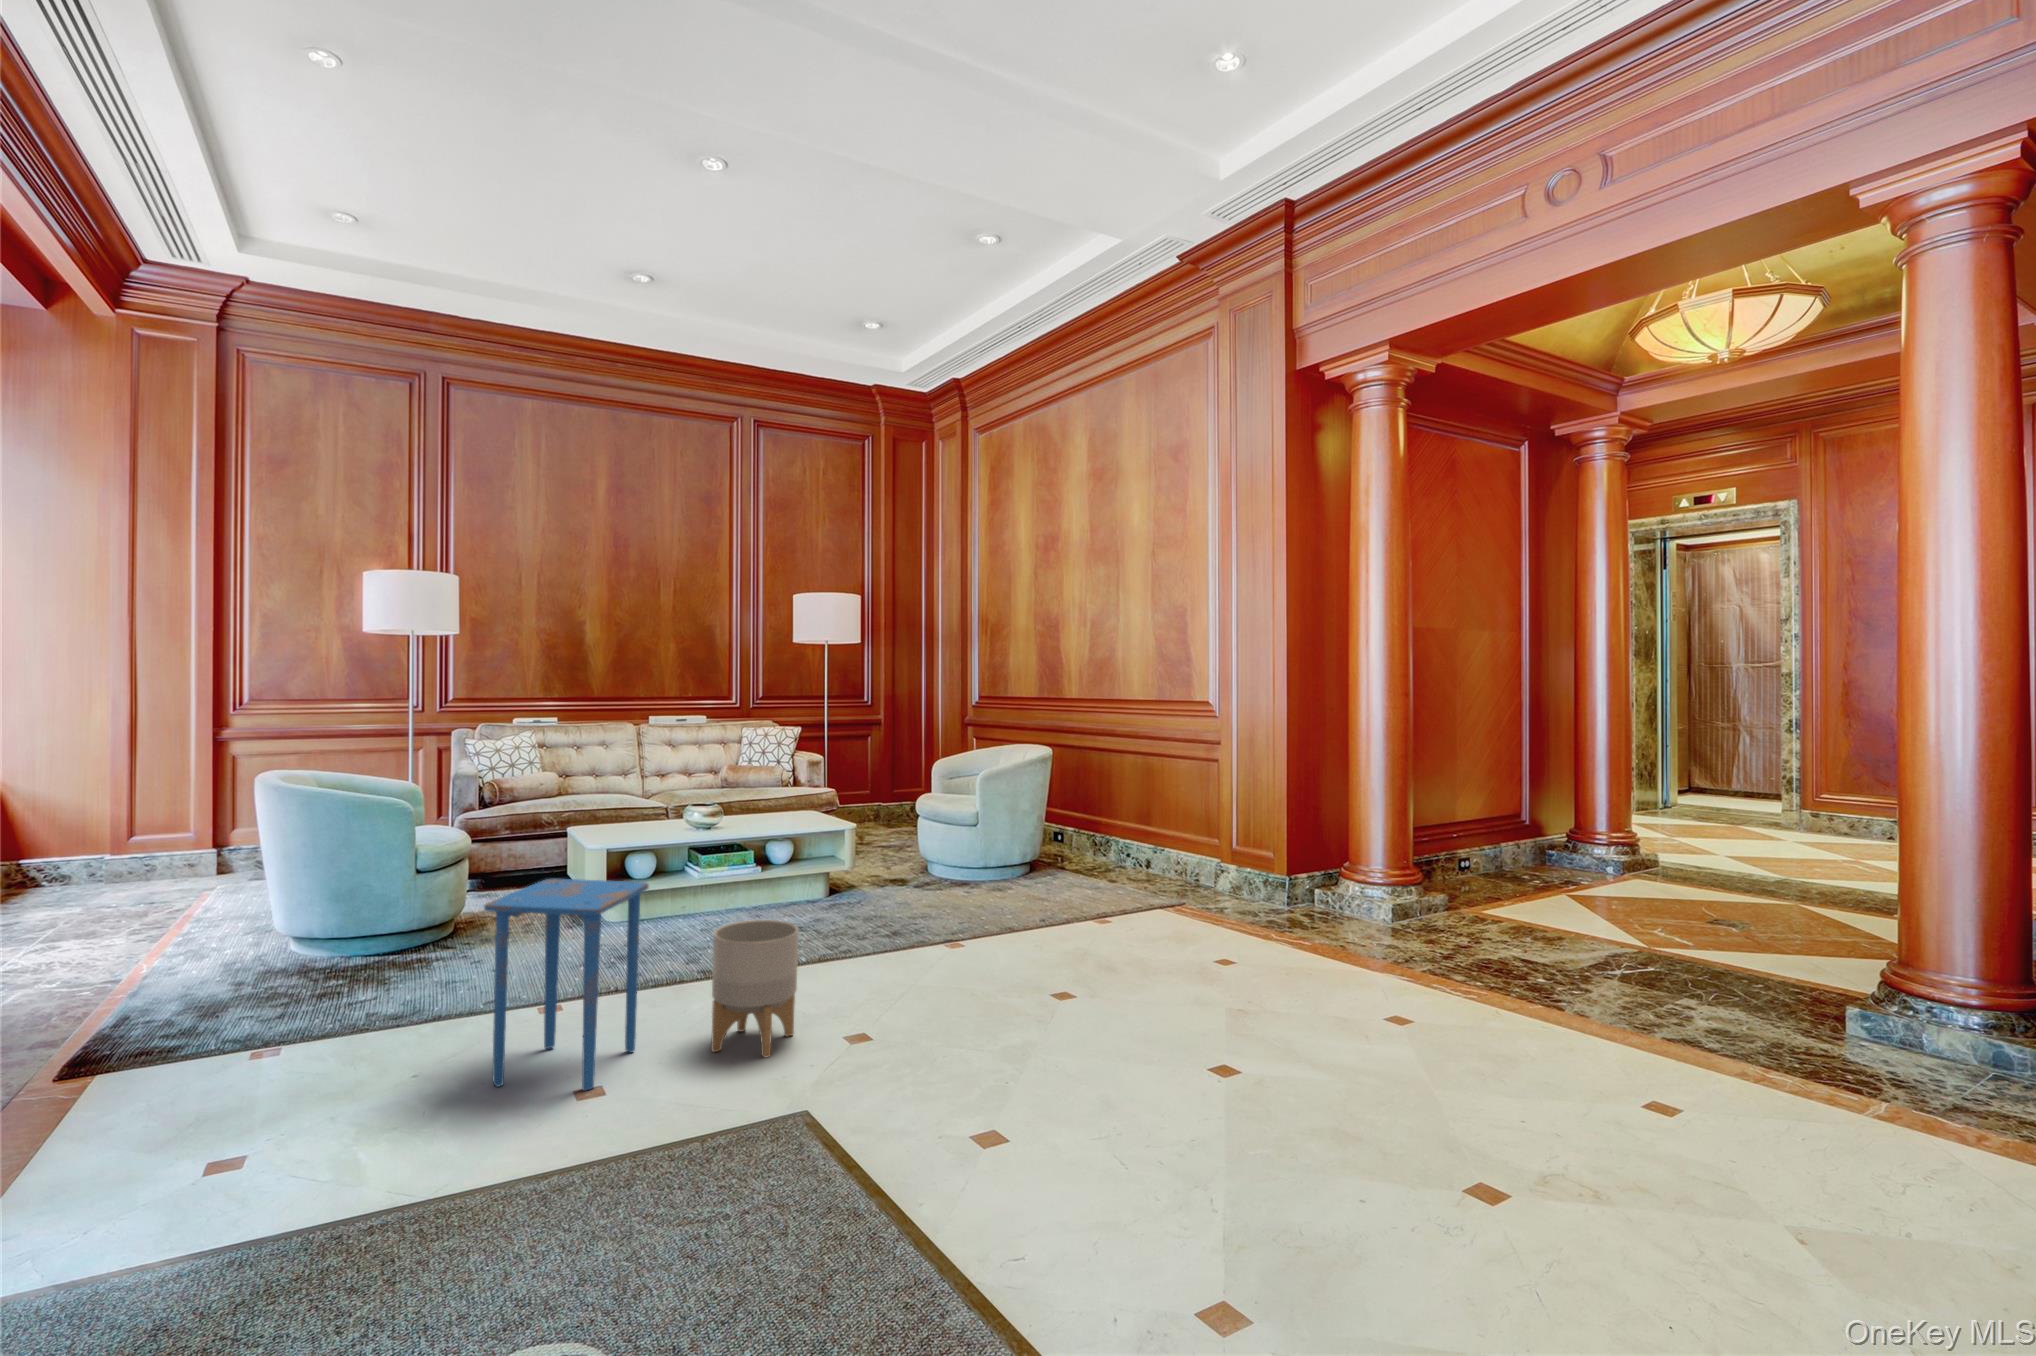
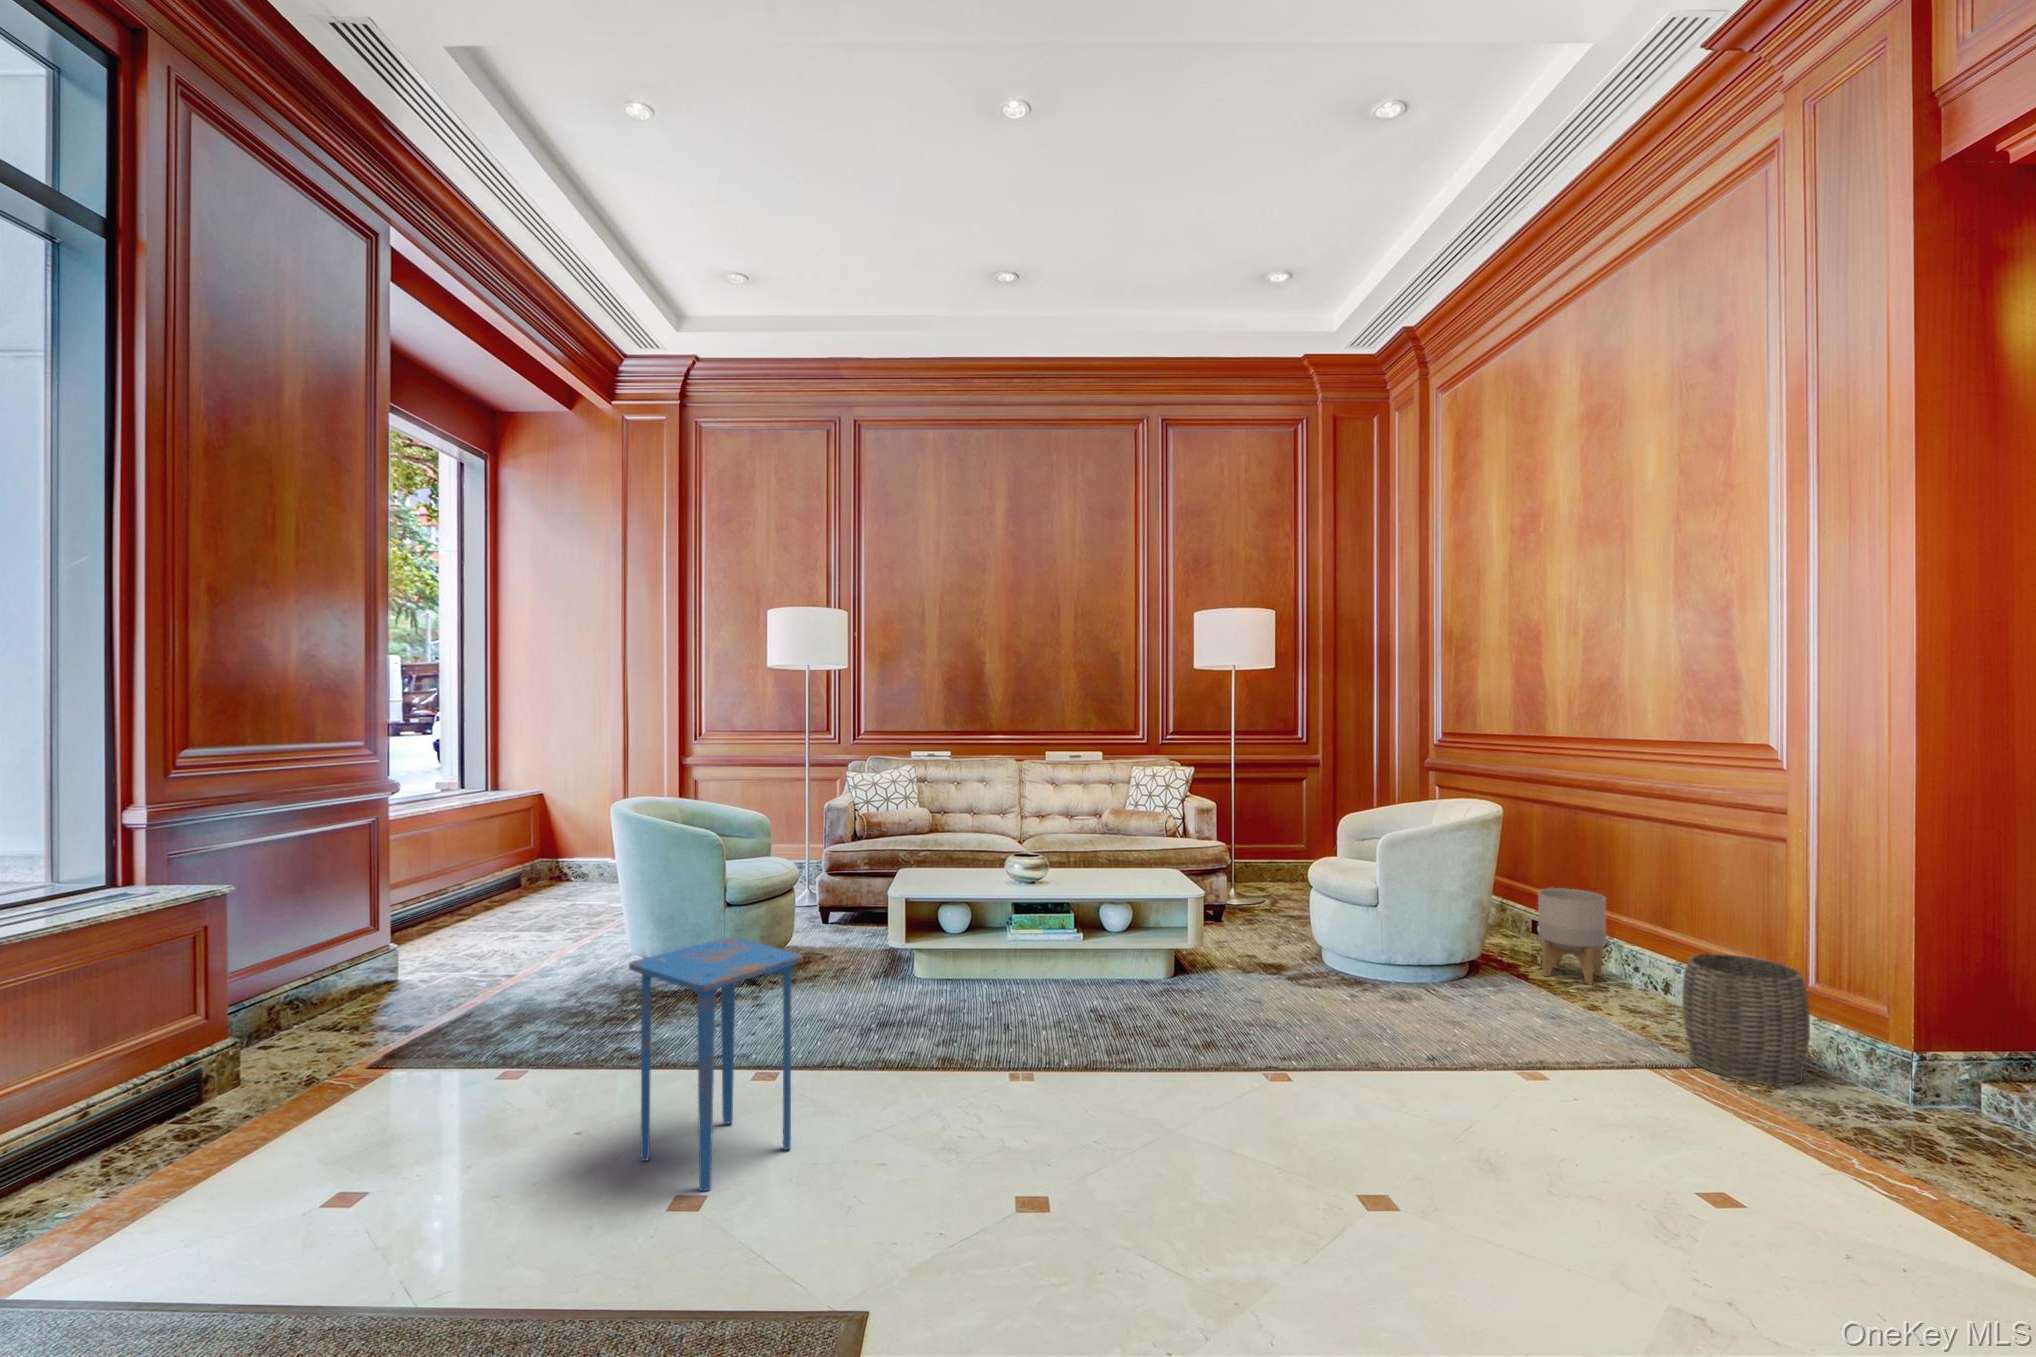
woven basket: none [1173,835,1235,907] -> present [1682,954,1810,1085]
planter: present [711,920,798,1057] -> present [1538,888,1606,985]

